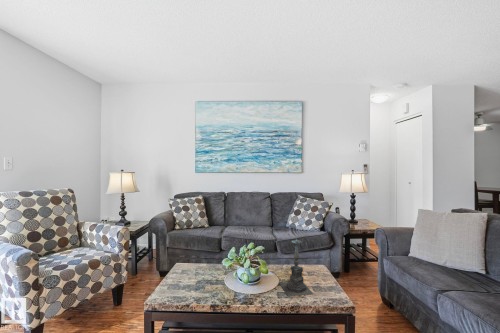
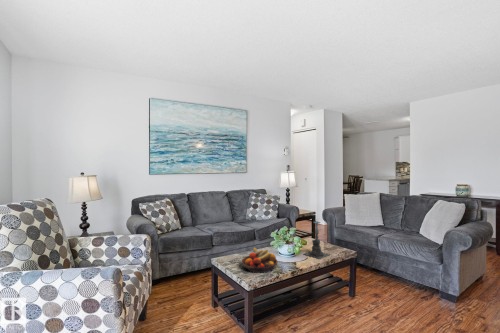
fruit bowl: none [179,260,224,295] -> present [242,248,278,273]

